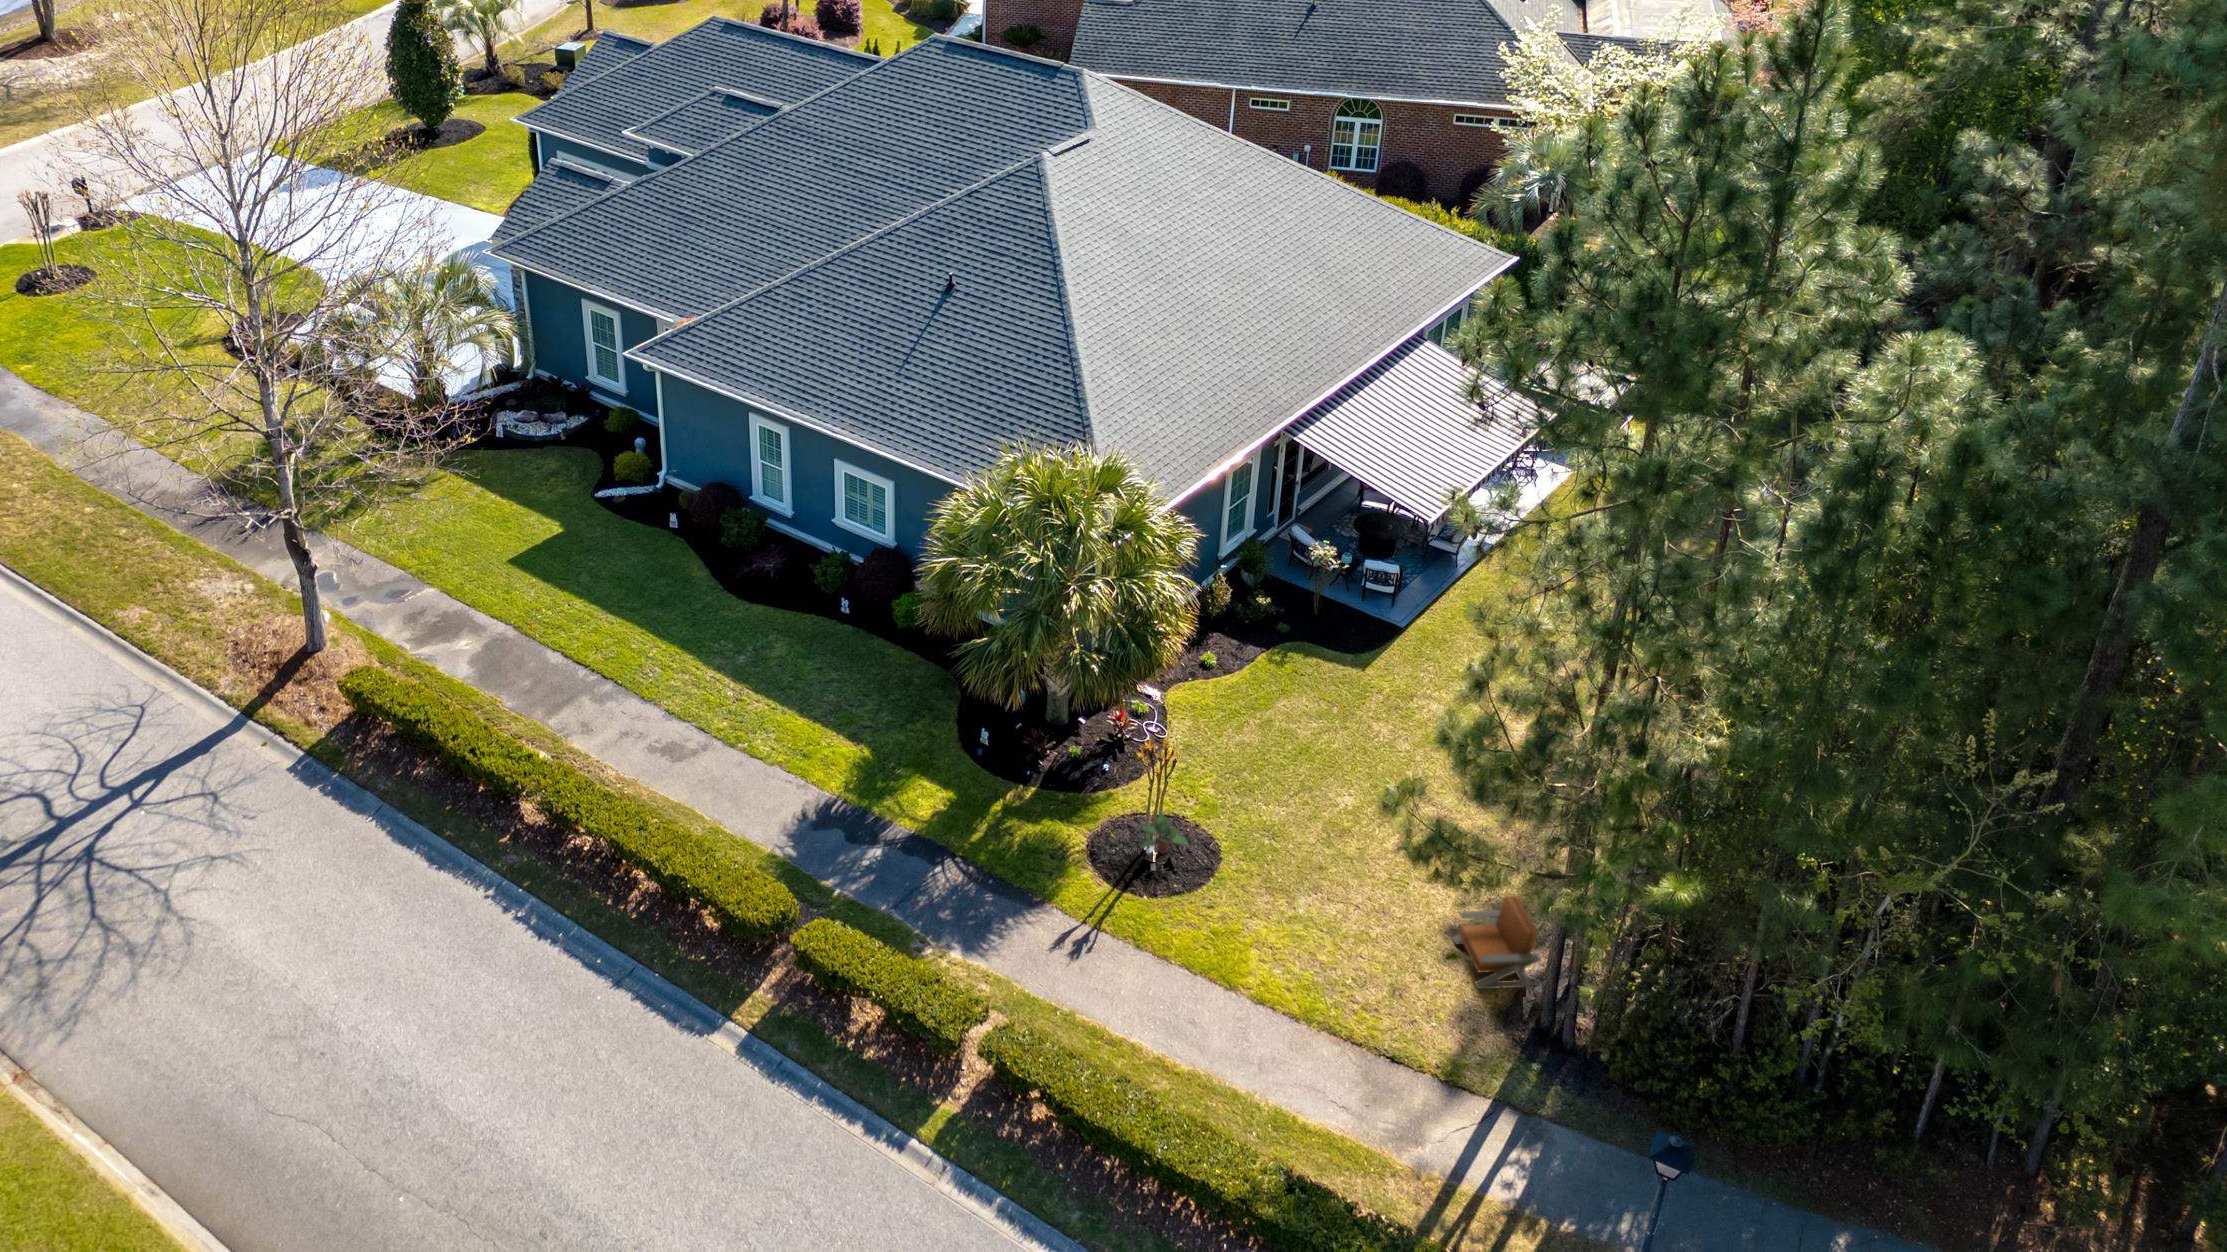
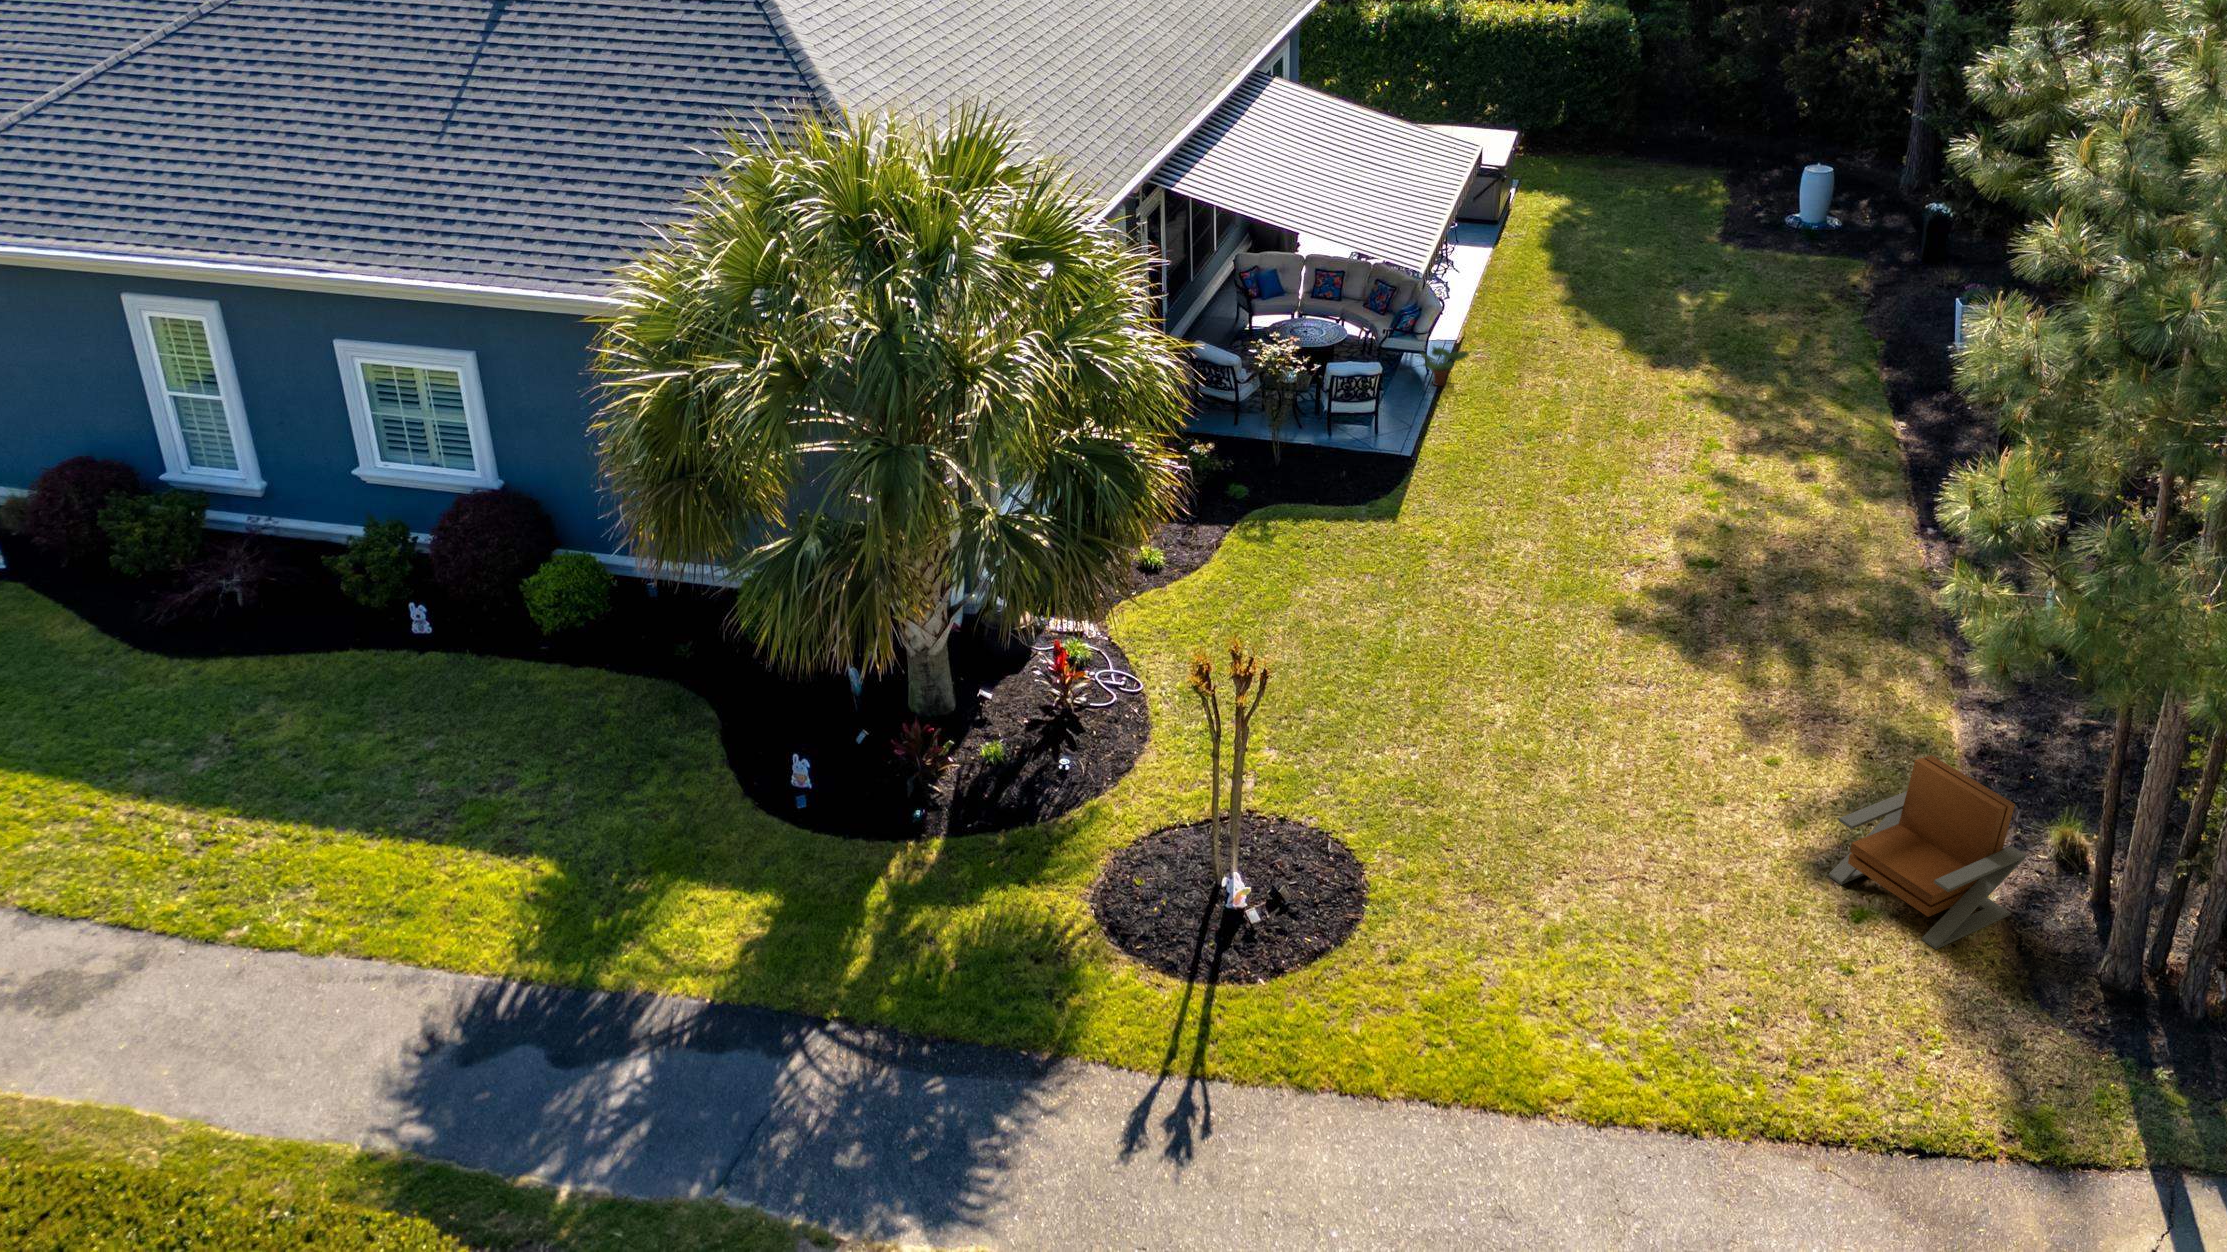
potted plant: present [1140,814,1188,853] -> present [1421,347,1469,386]

